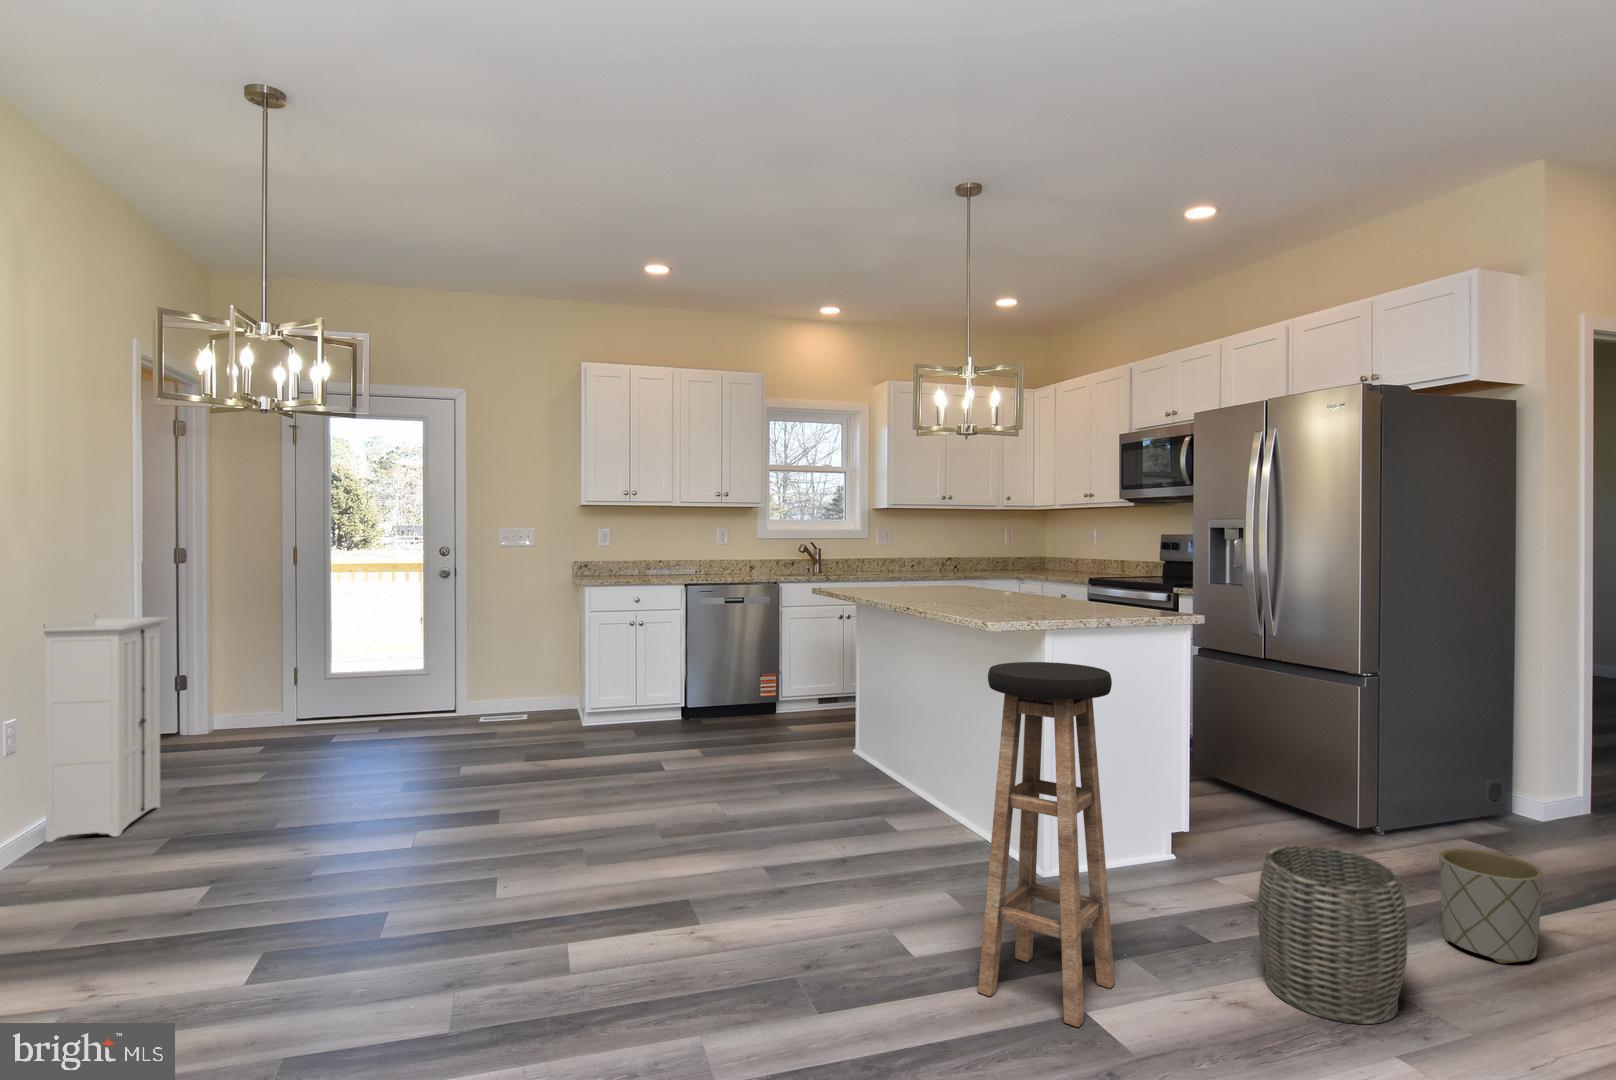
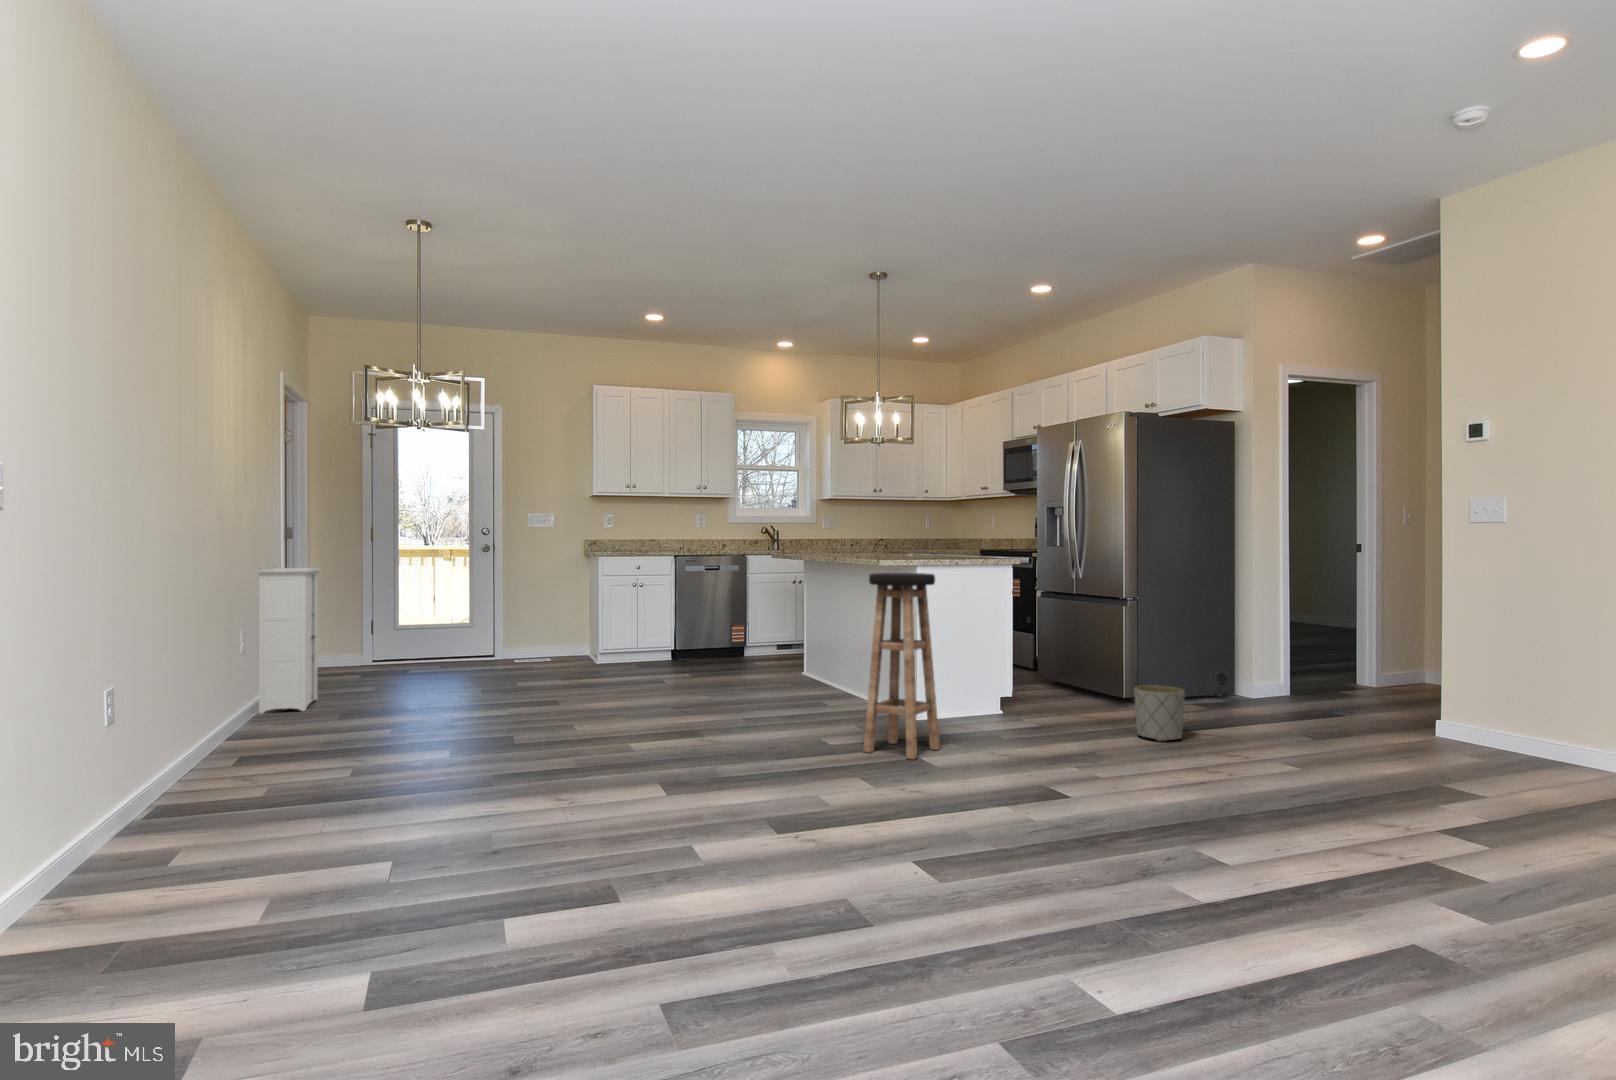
woven basket: present [1258,846,1407,1024] -> none [1020,676,1092,757]

